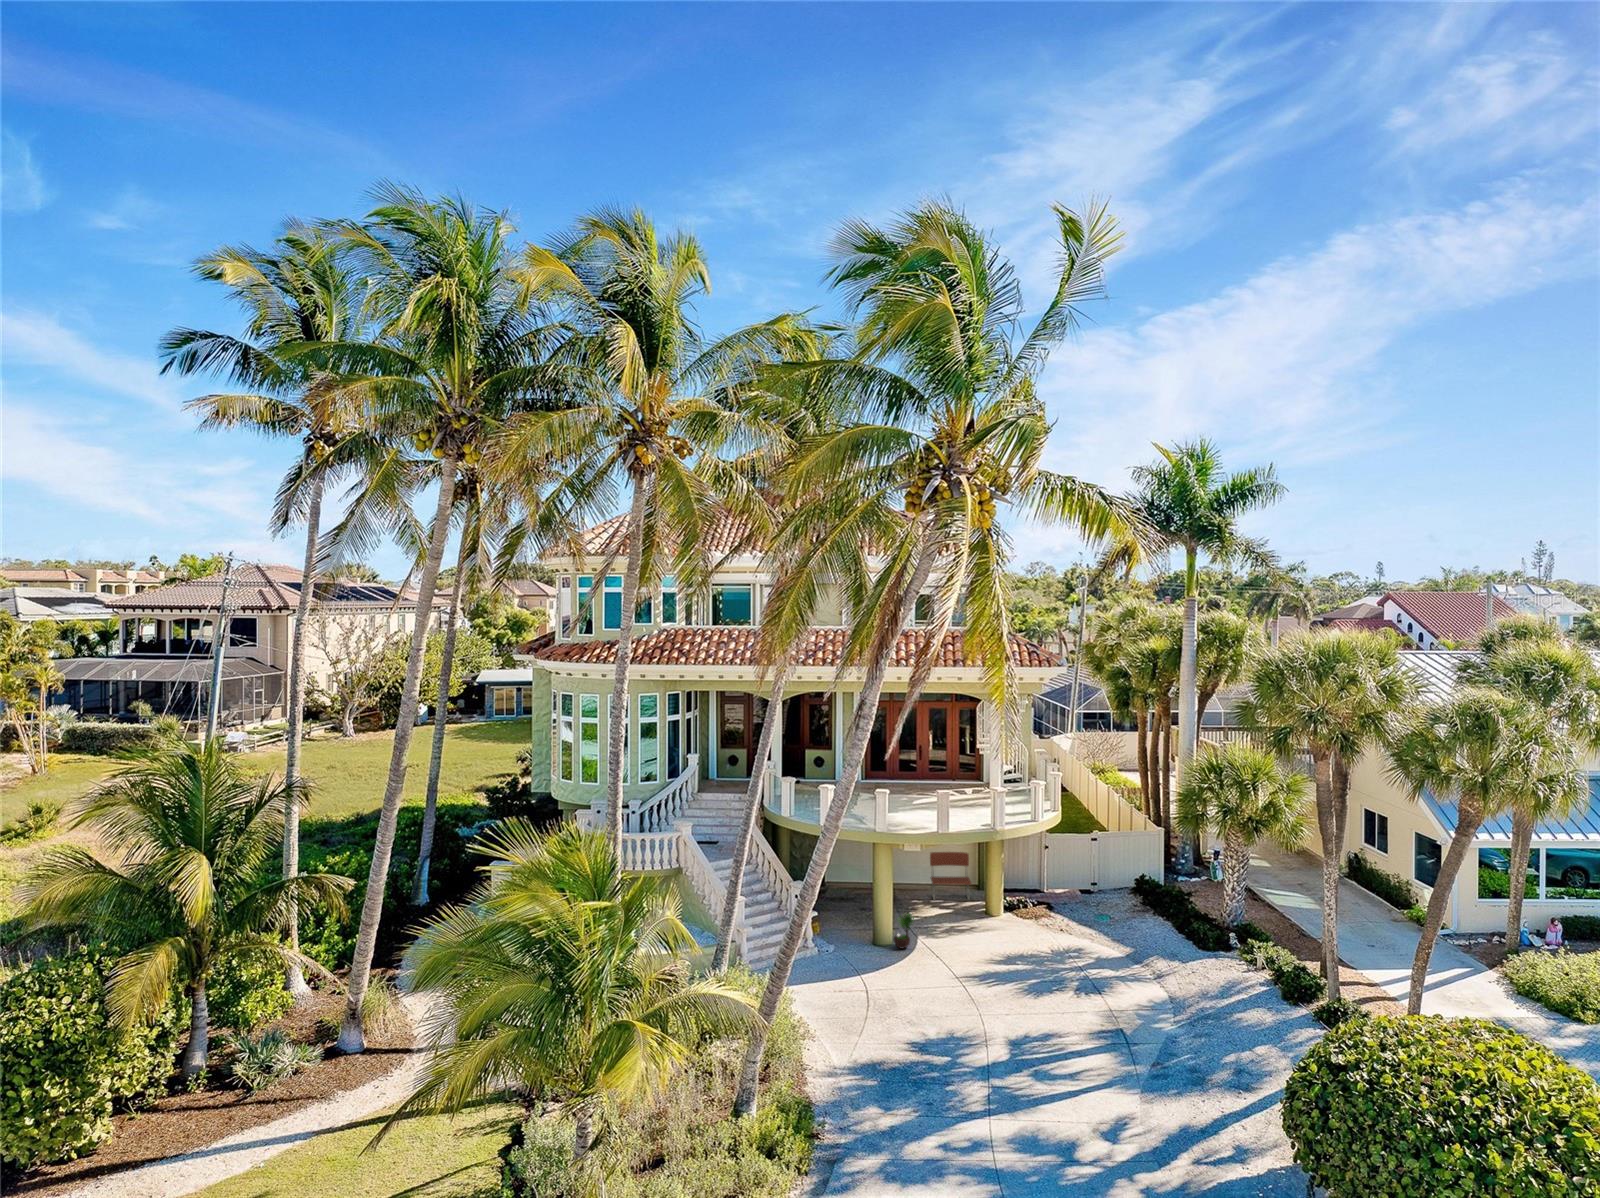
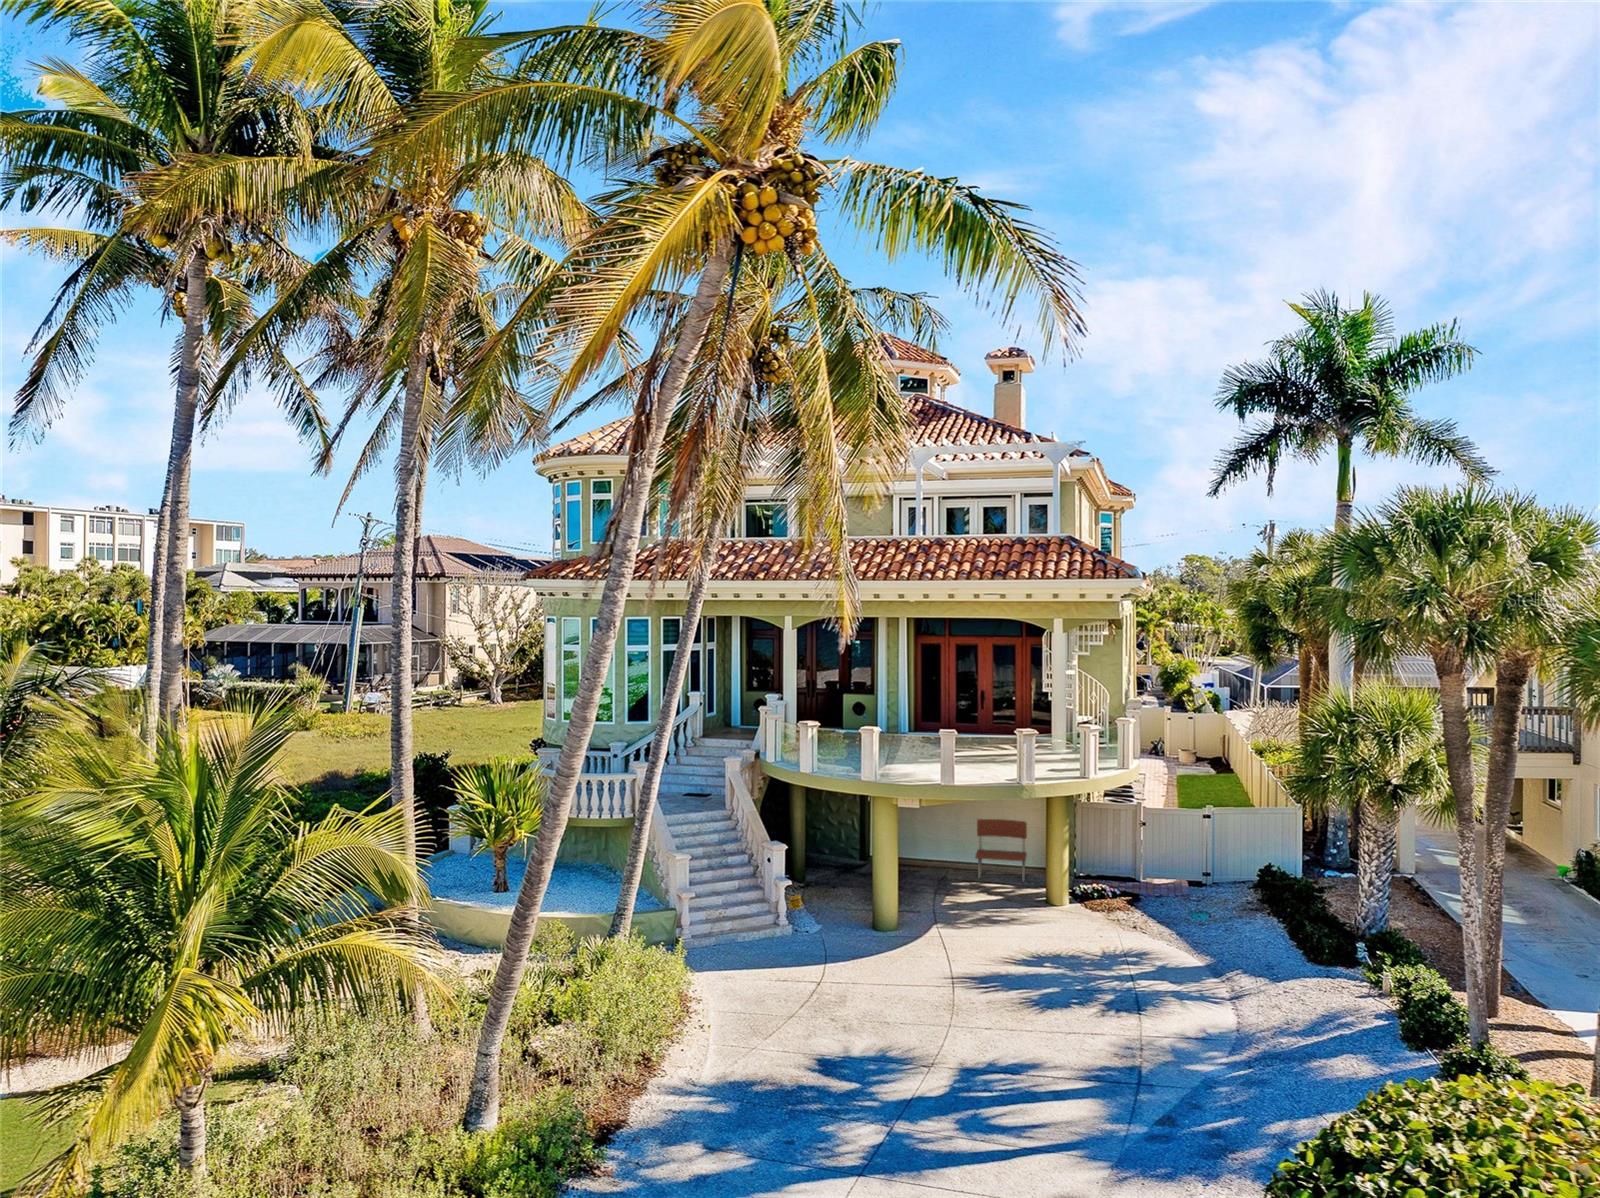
potted tree: present [894,914,914,949] -> none [889,886,916,933]

